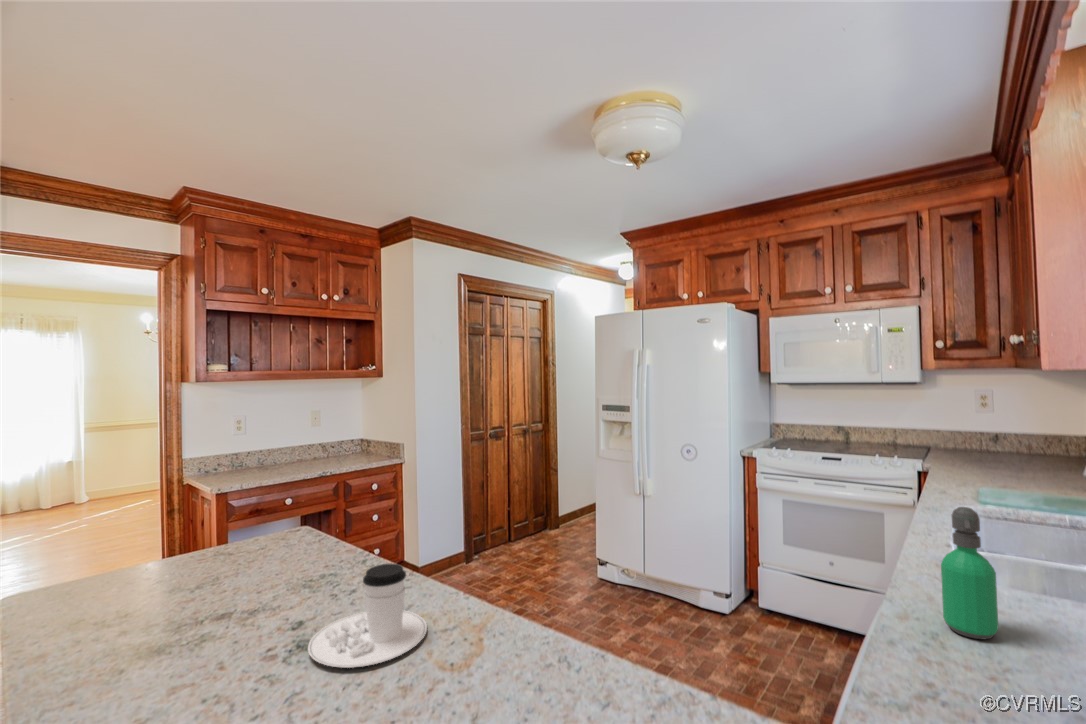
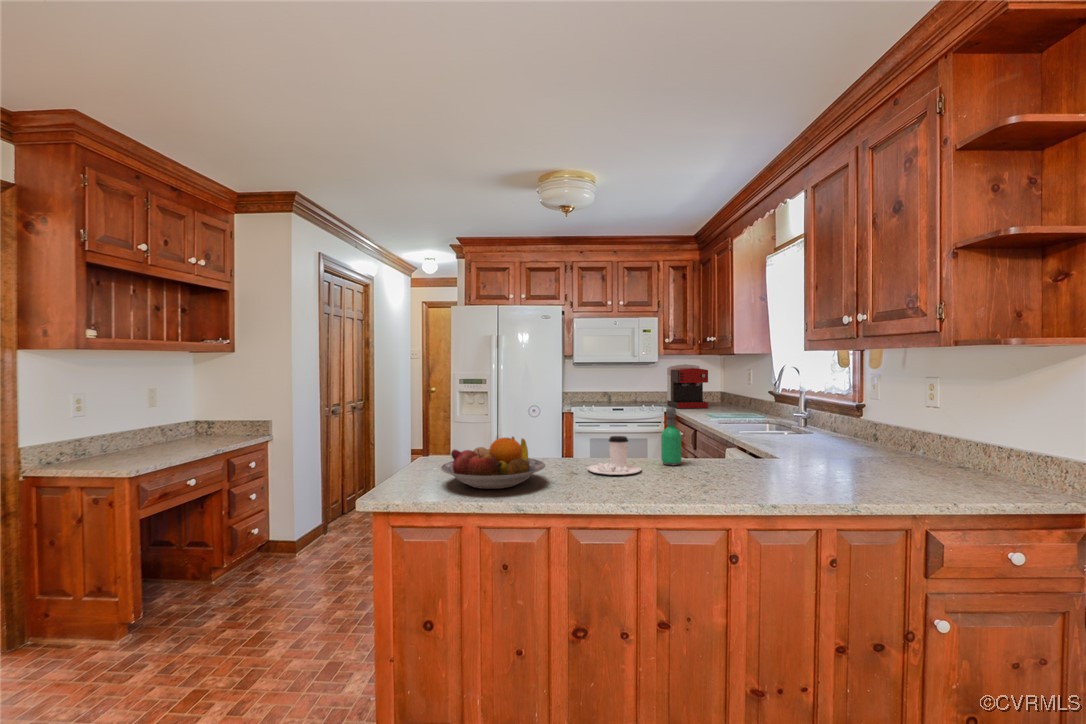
coffee maker: none [940,386,1025,471] -> present [667,364,708,408]
soap dispenser: present [941,507,998,639] -> present [661,407,682,465]
fruit bowl: none [53,533,270,634] -> present [441,437,545,489]

